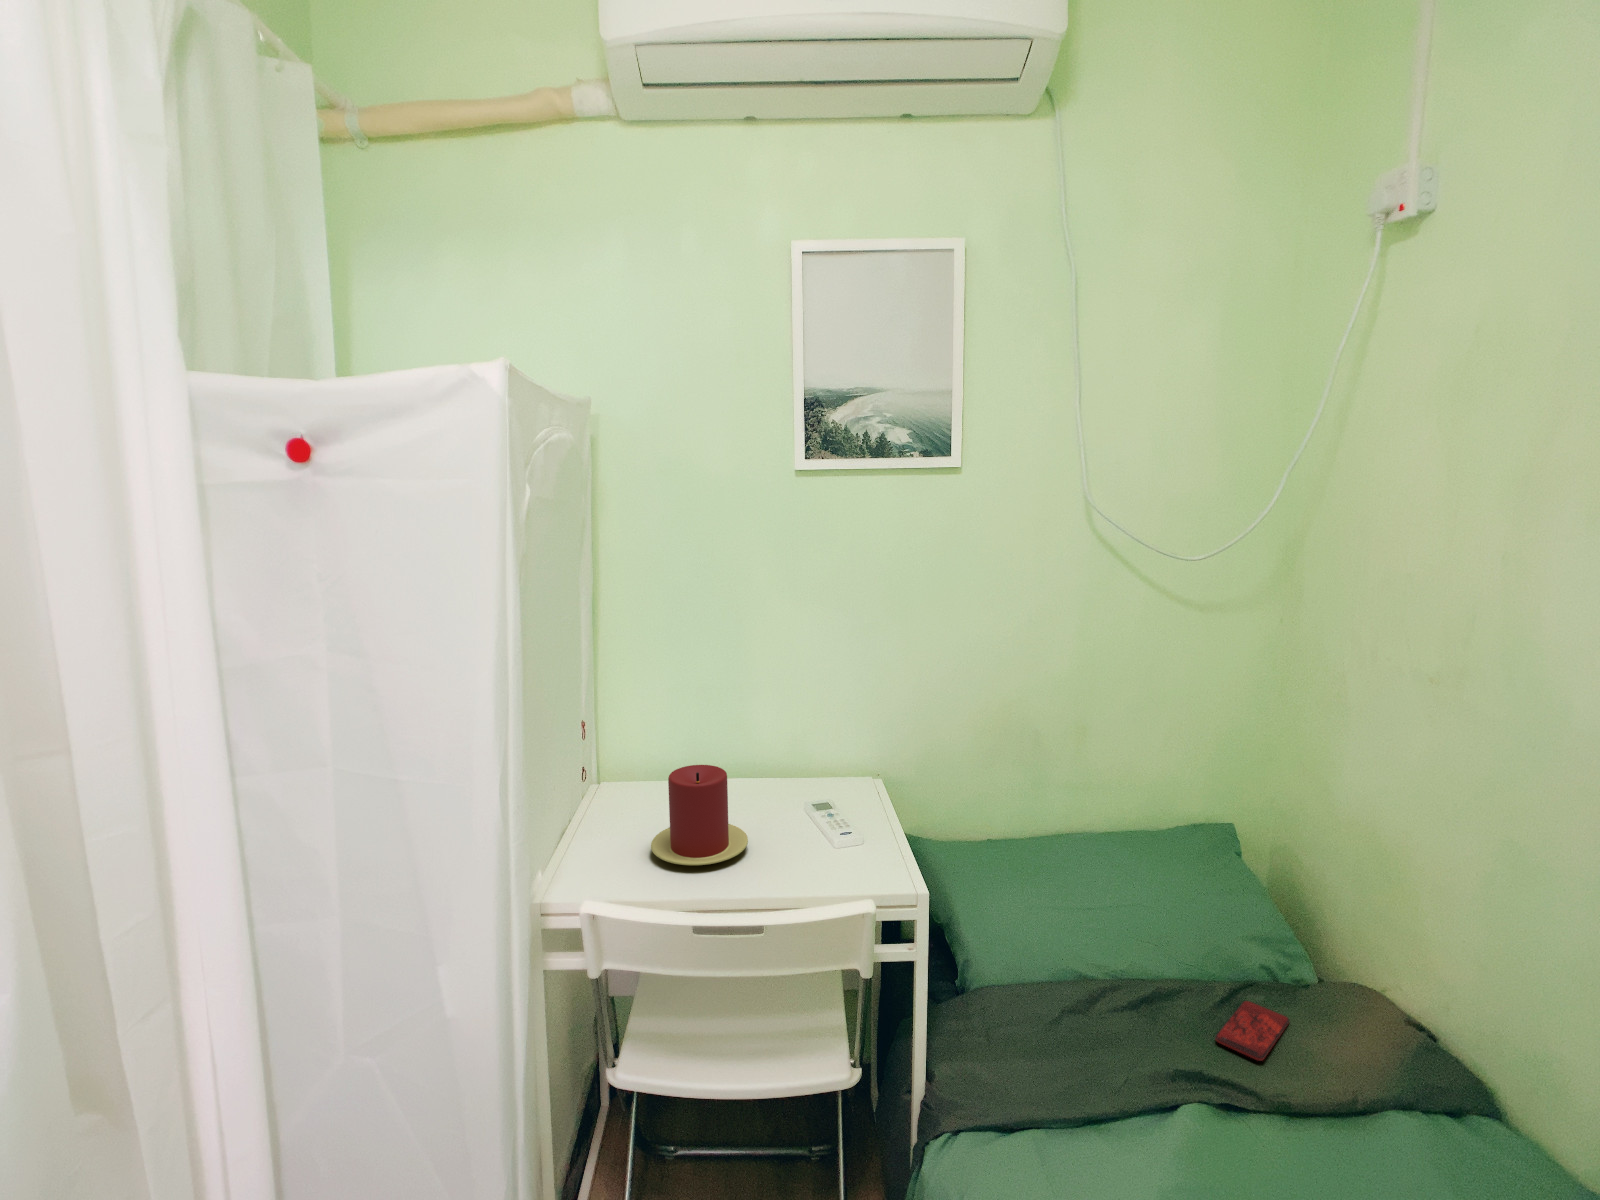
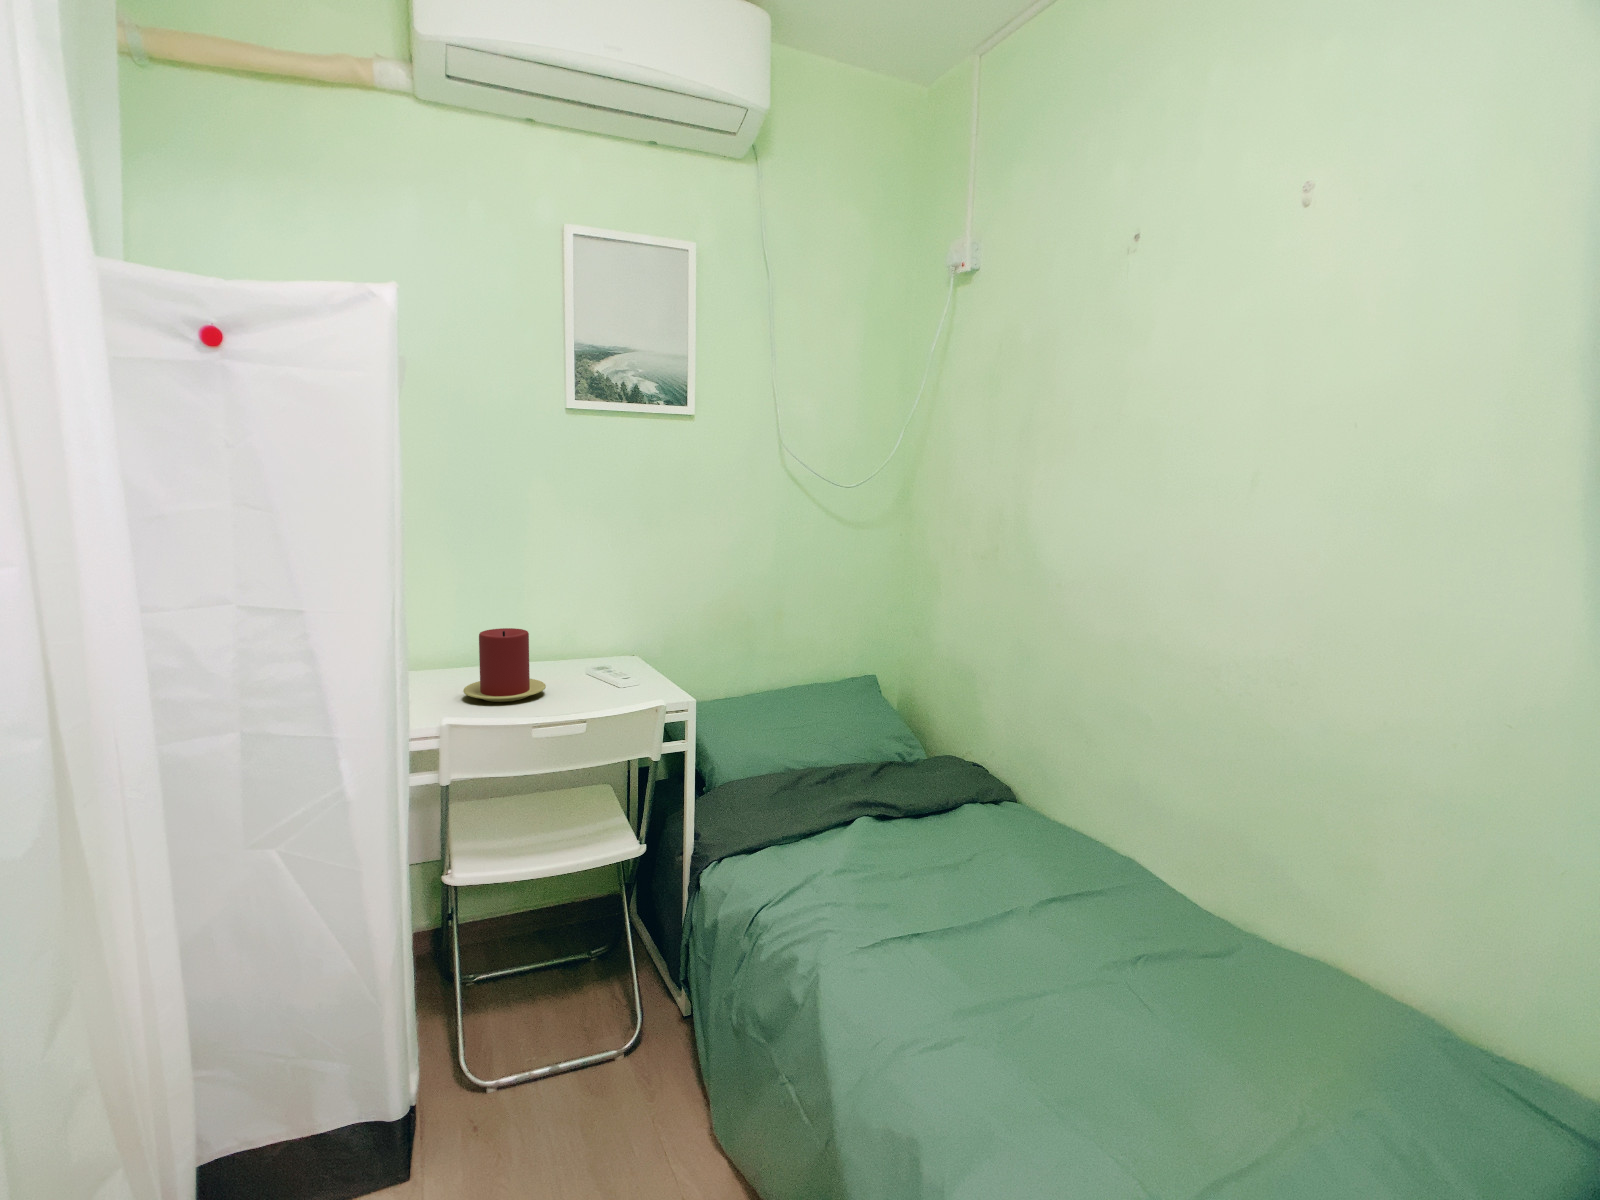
smartphone: present [1215,1001,1289,1061] -> none [875,767,916,791]

